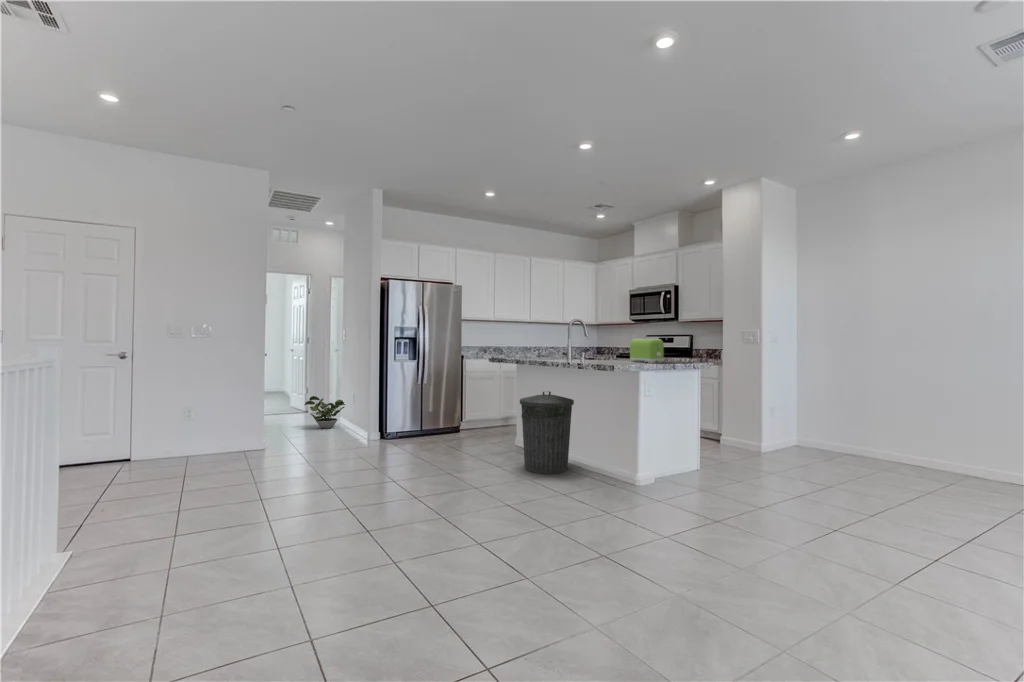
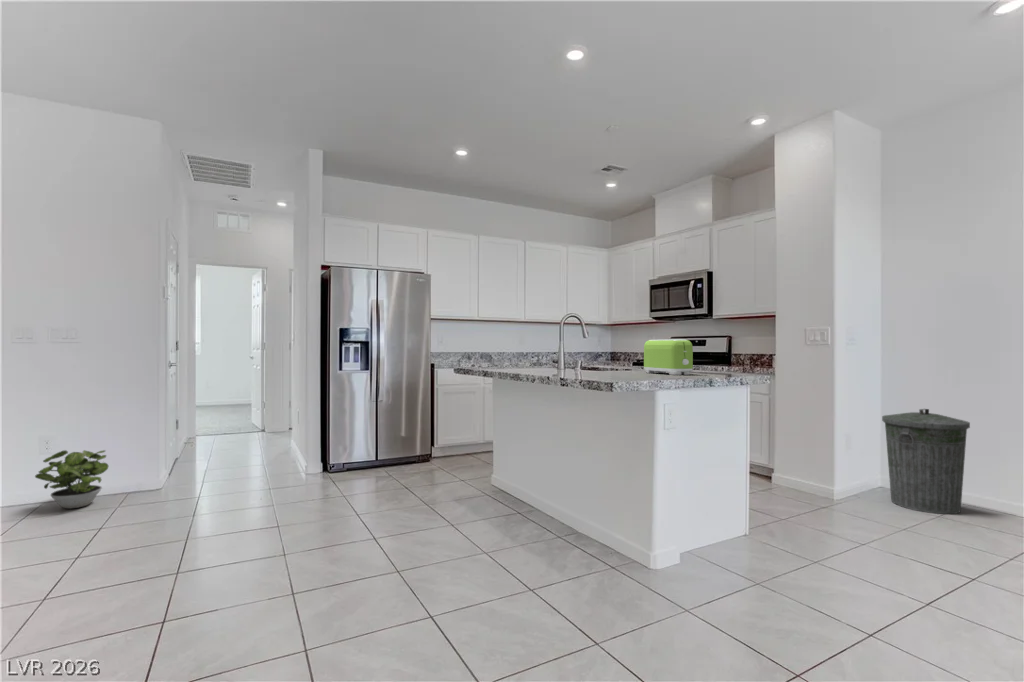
trash can: present [520,391,574,474] -> present [882,409,970,514]
potted plant: present [305,396,345,429] -> present [35,450,108,509]

